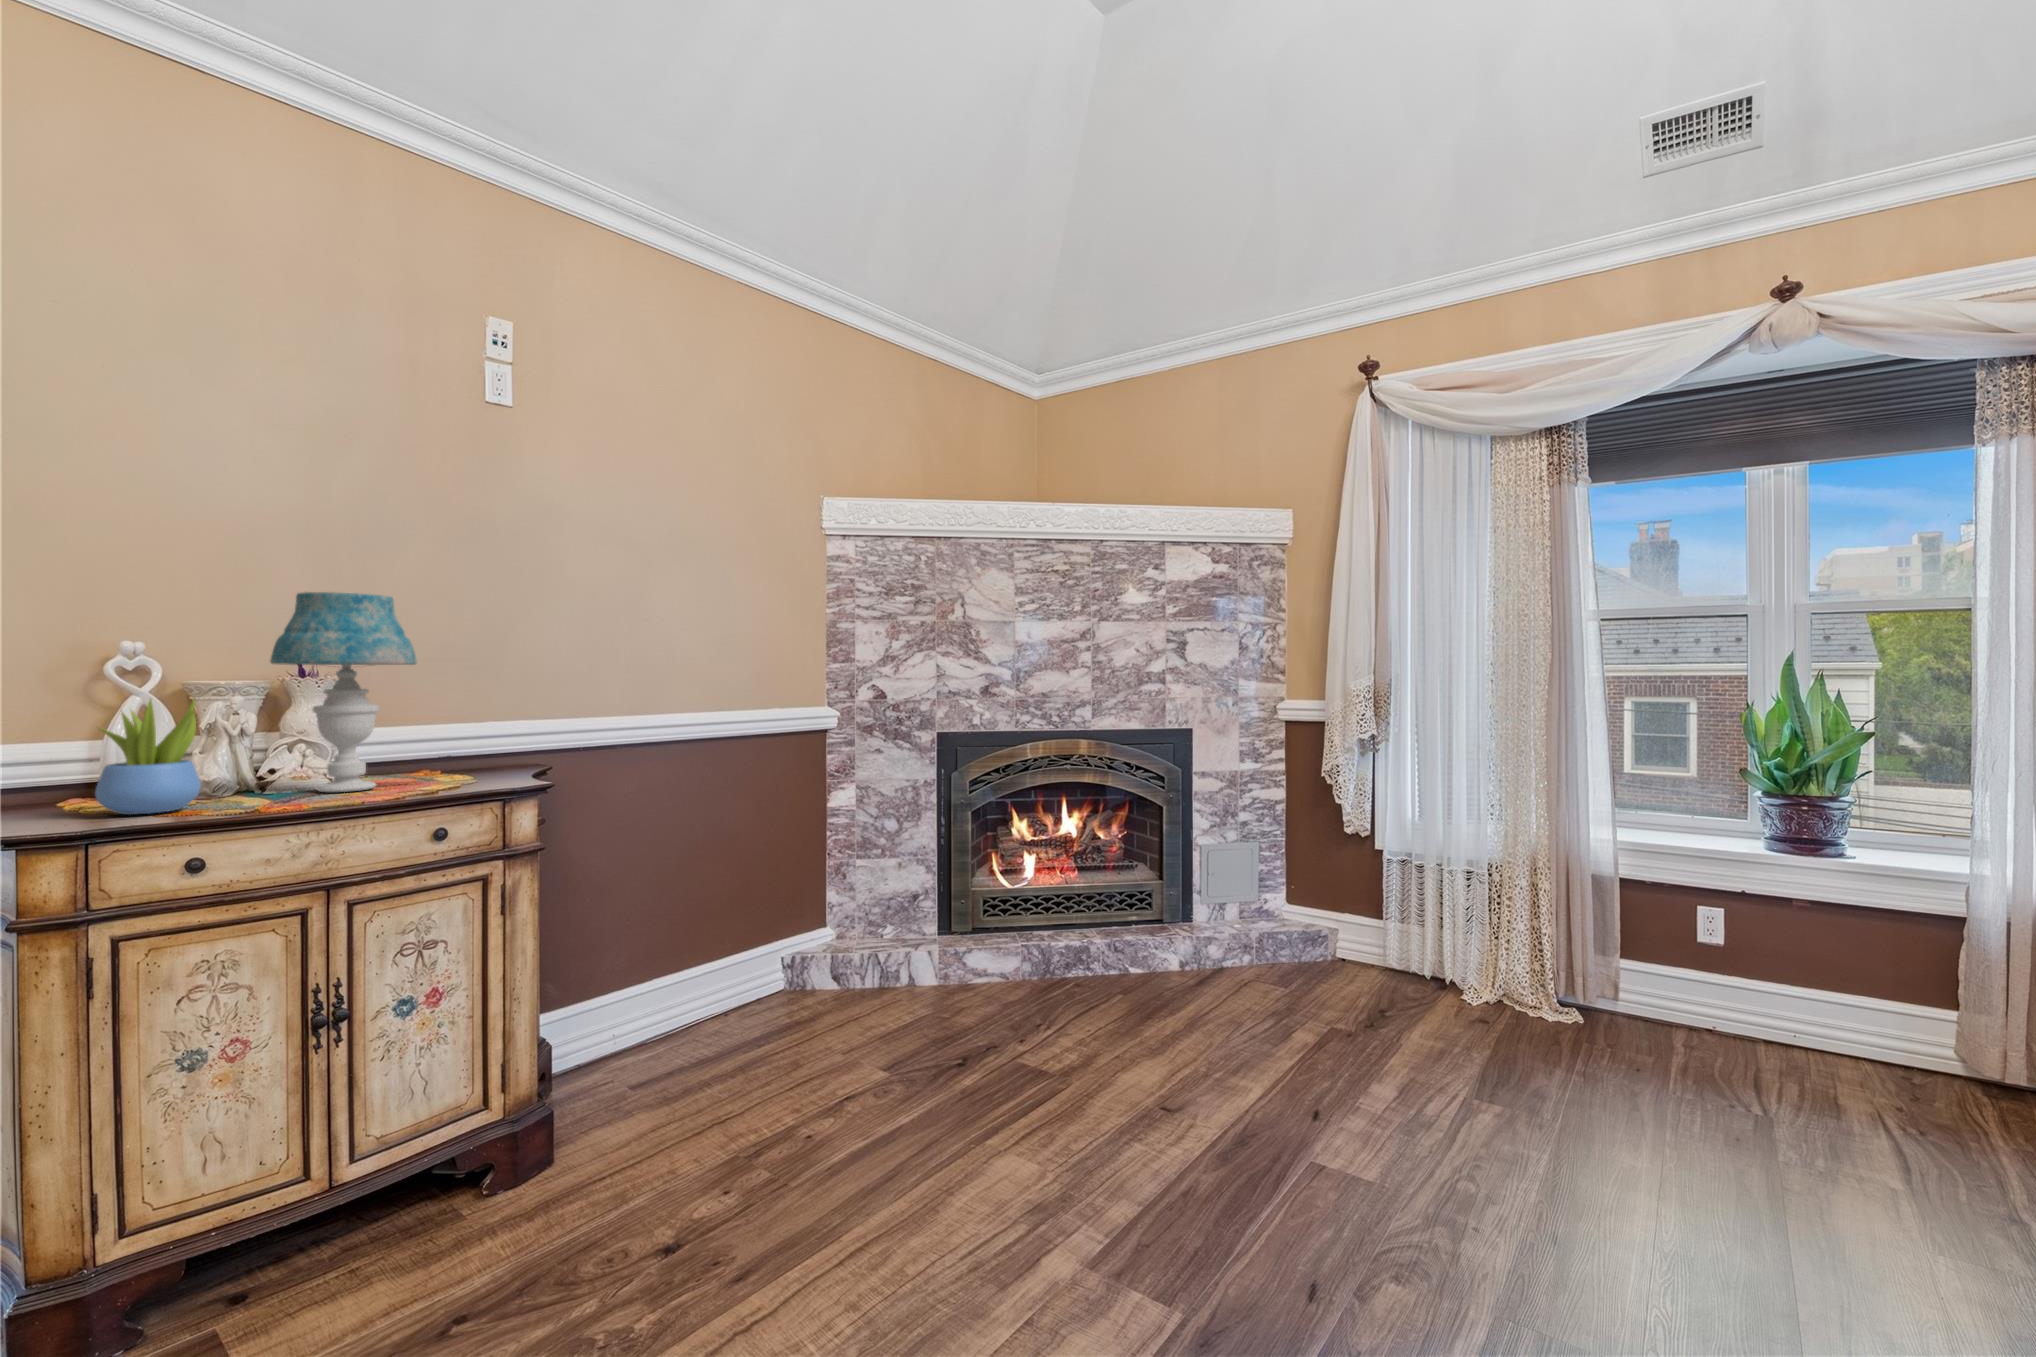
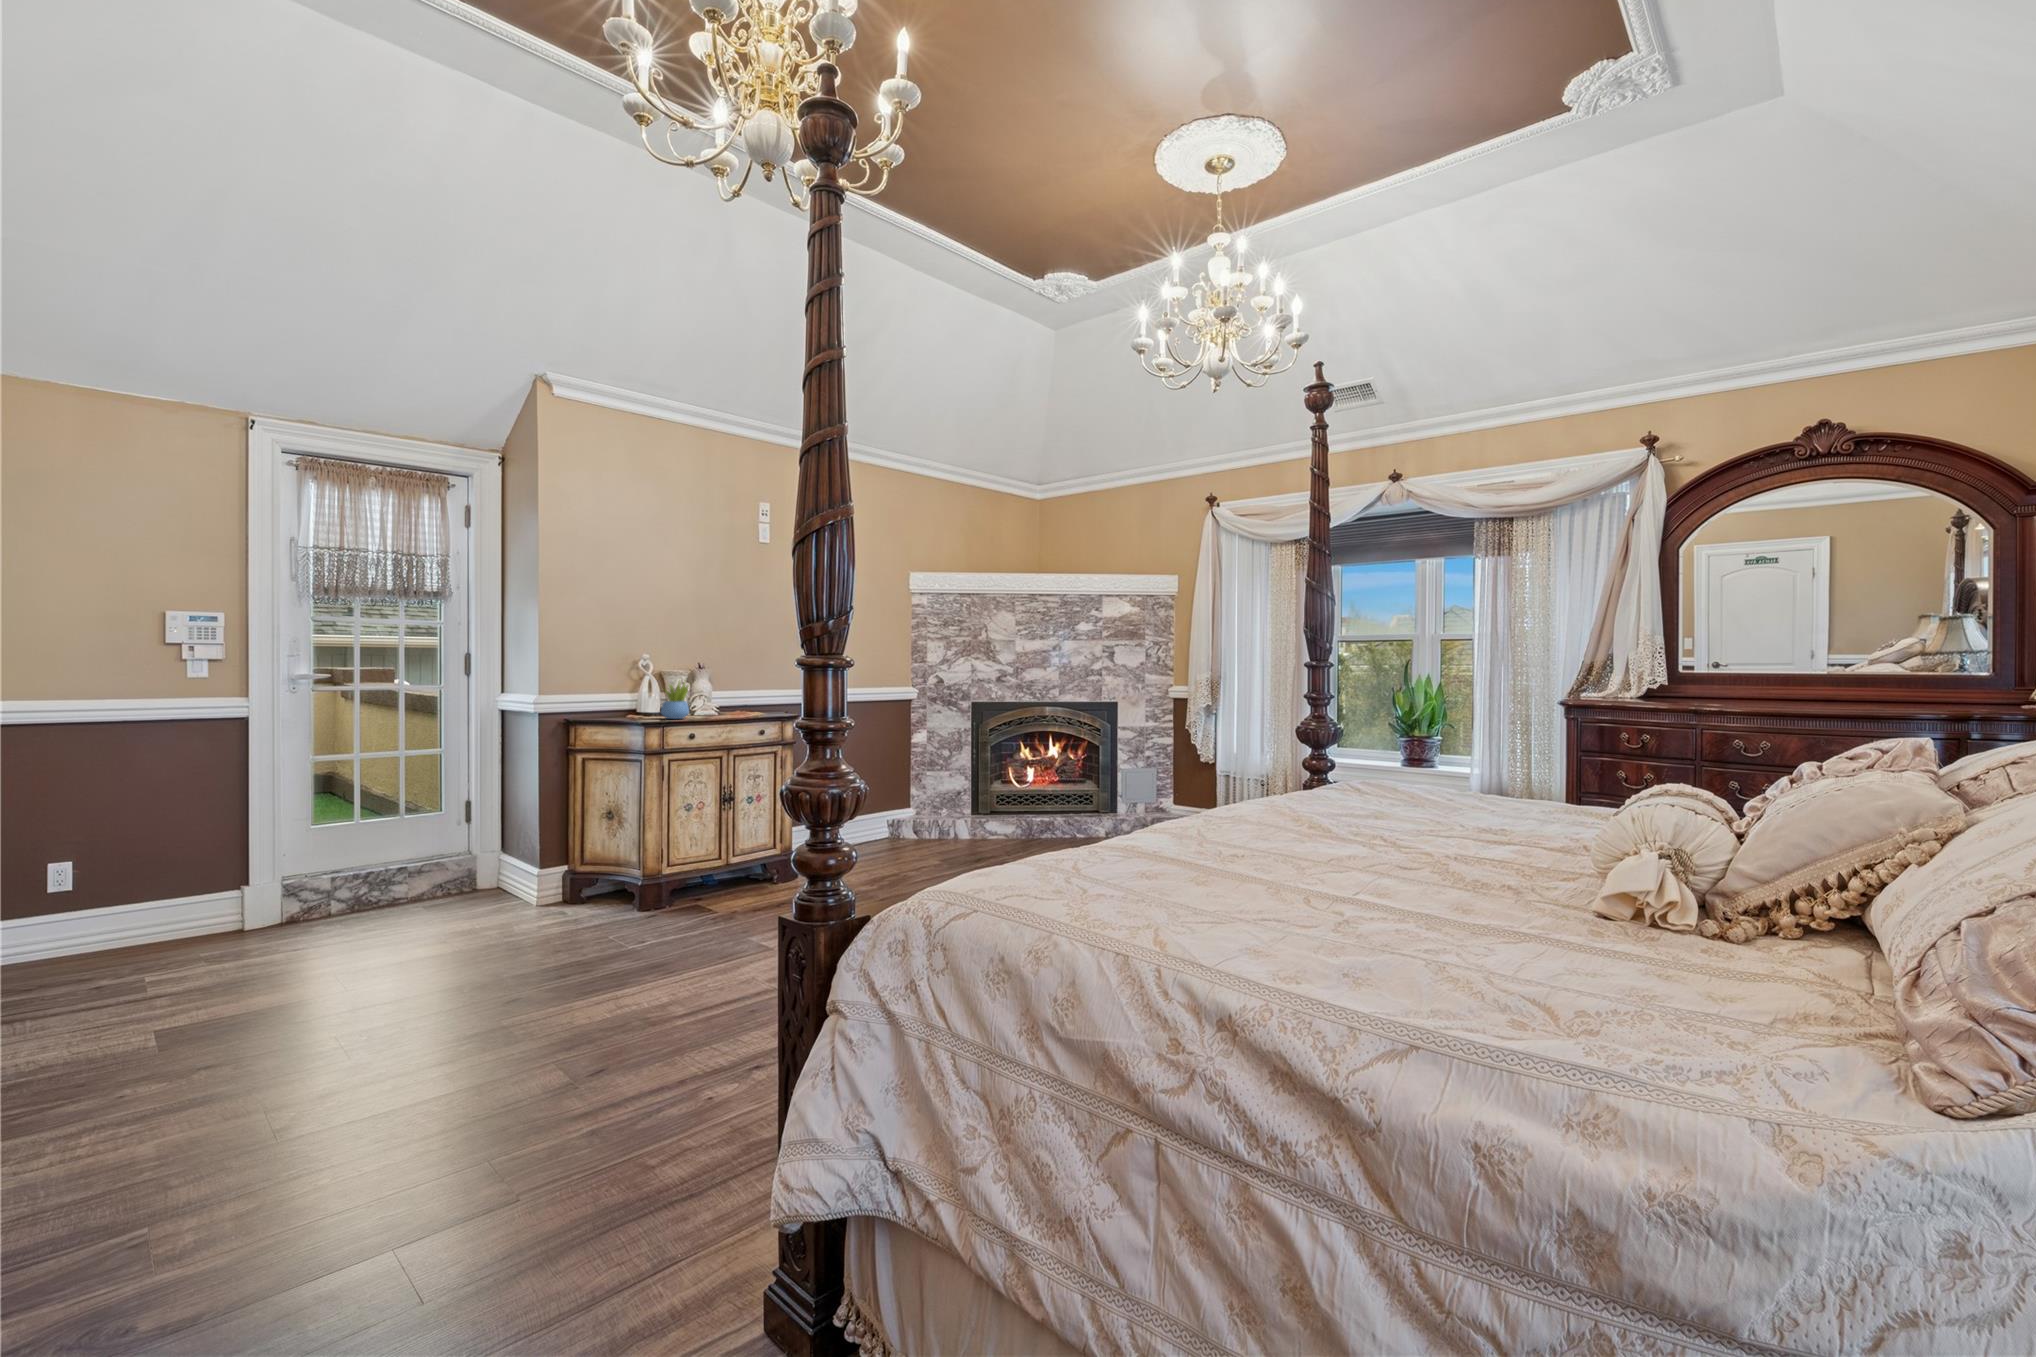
table lamp: present [270,592,417,792] -> none [699,638,748,716]

